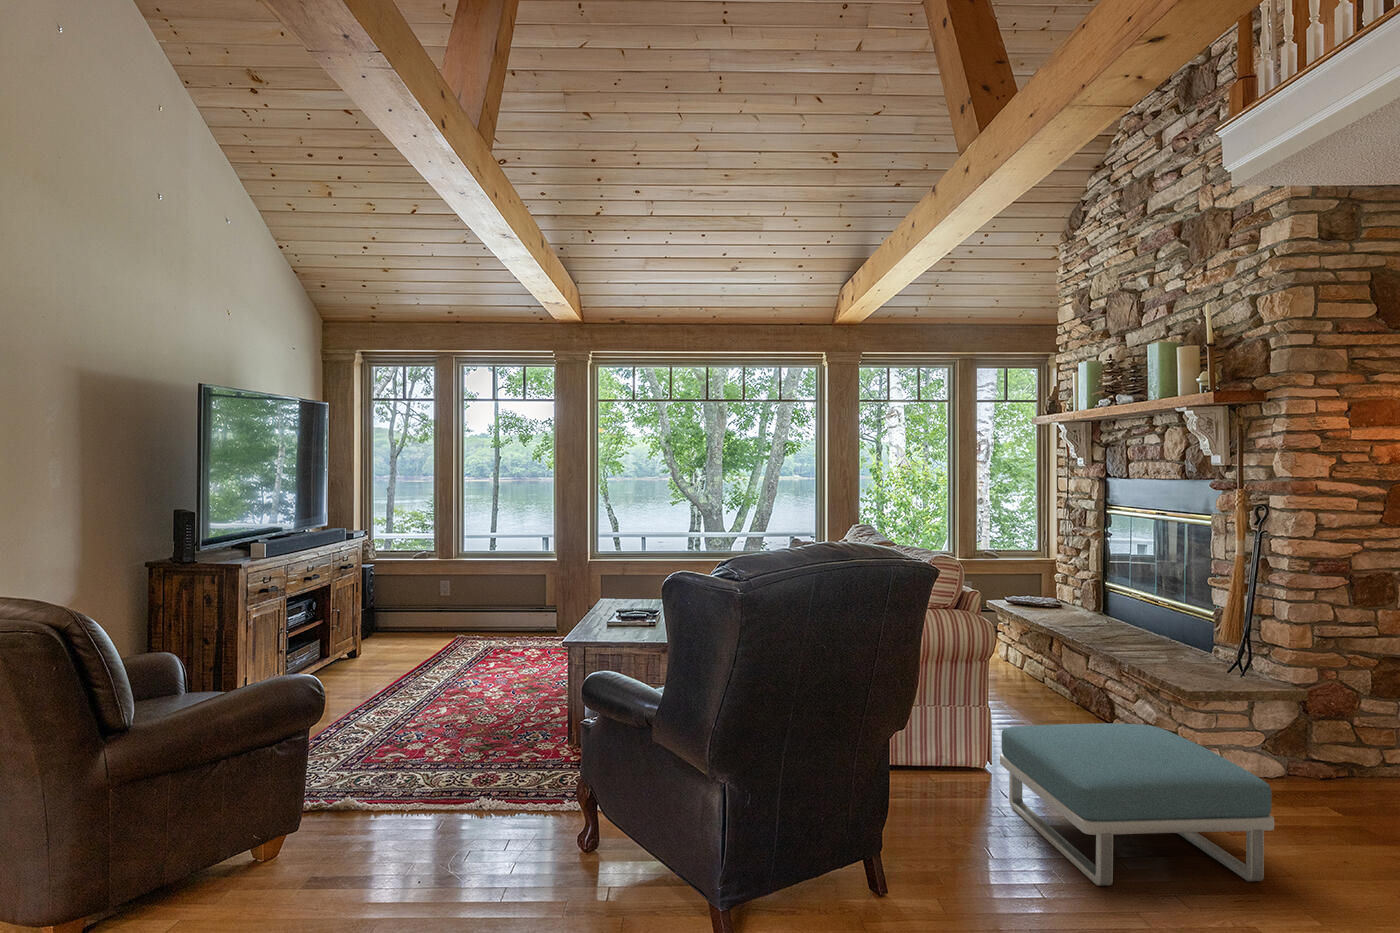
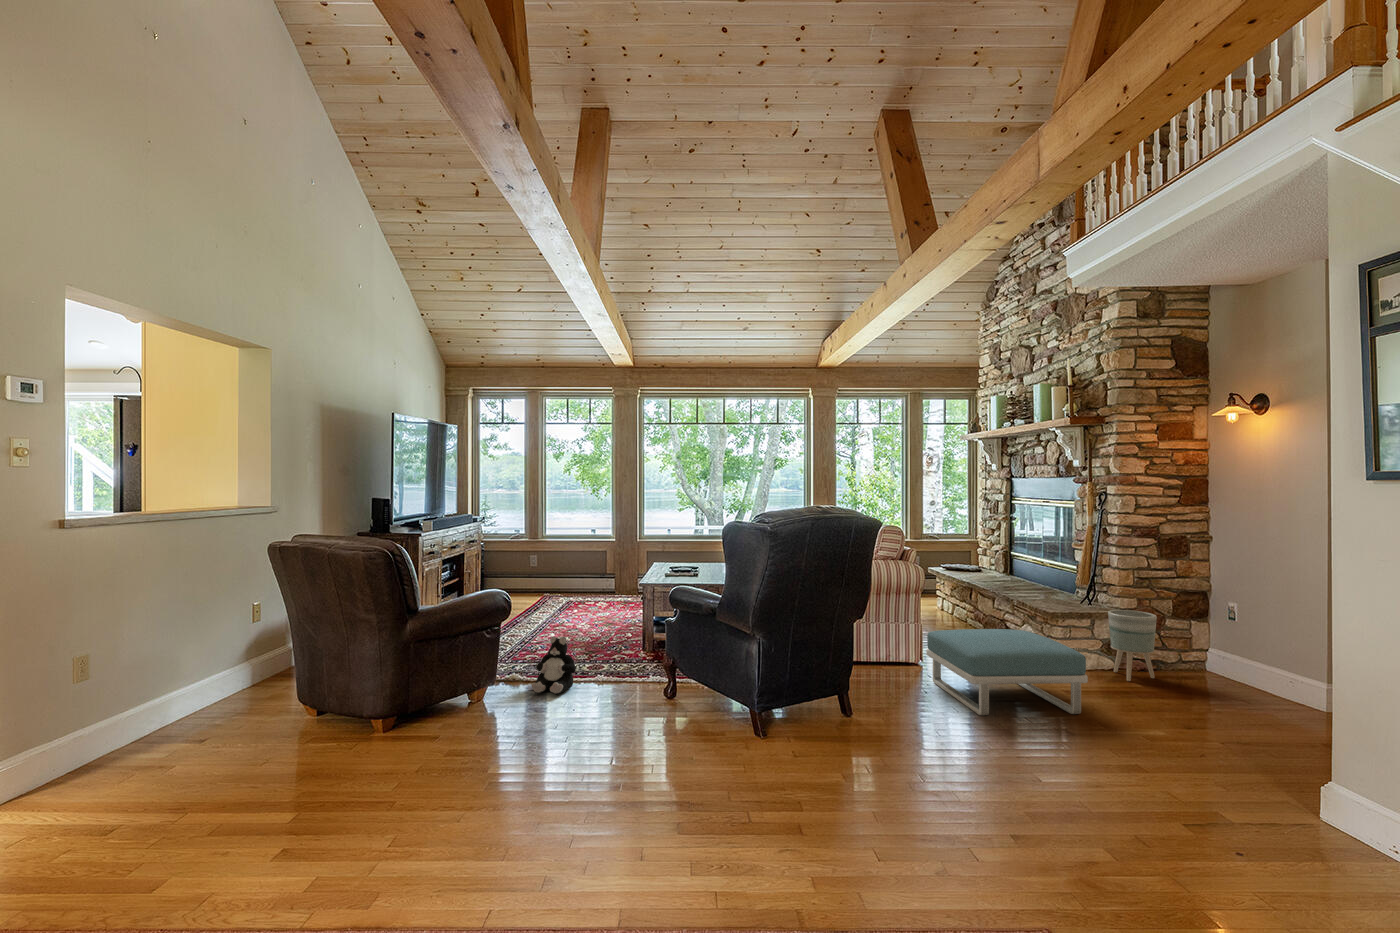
planter: none [1276,687,1357,802] -> present [1108,610,1157,681]
plush toy: none [369,741,445,839] -> present [532,637,576,694]

